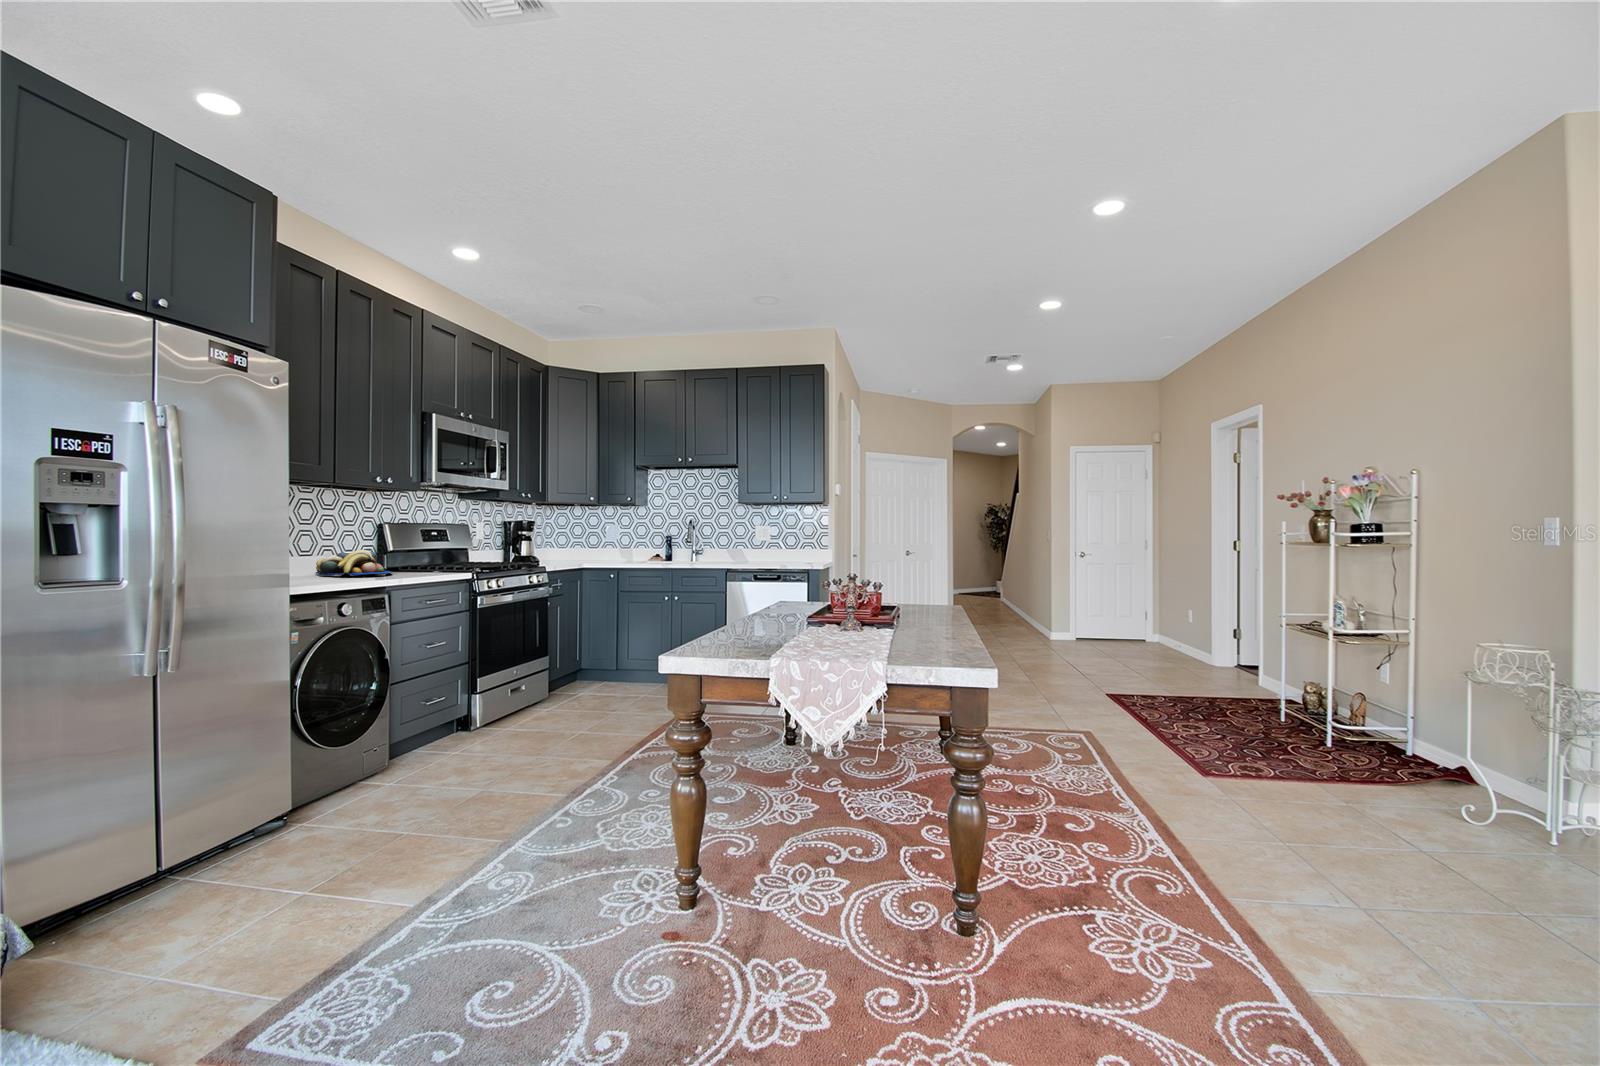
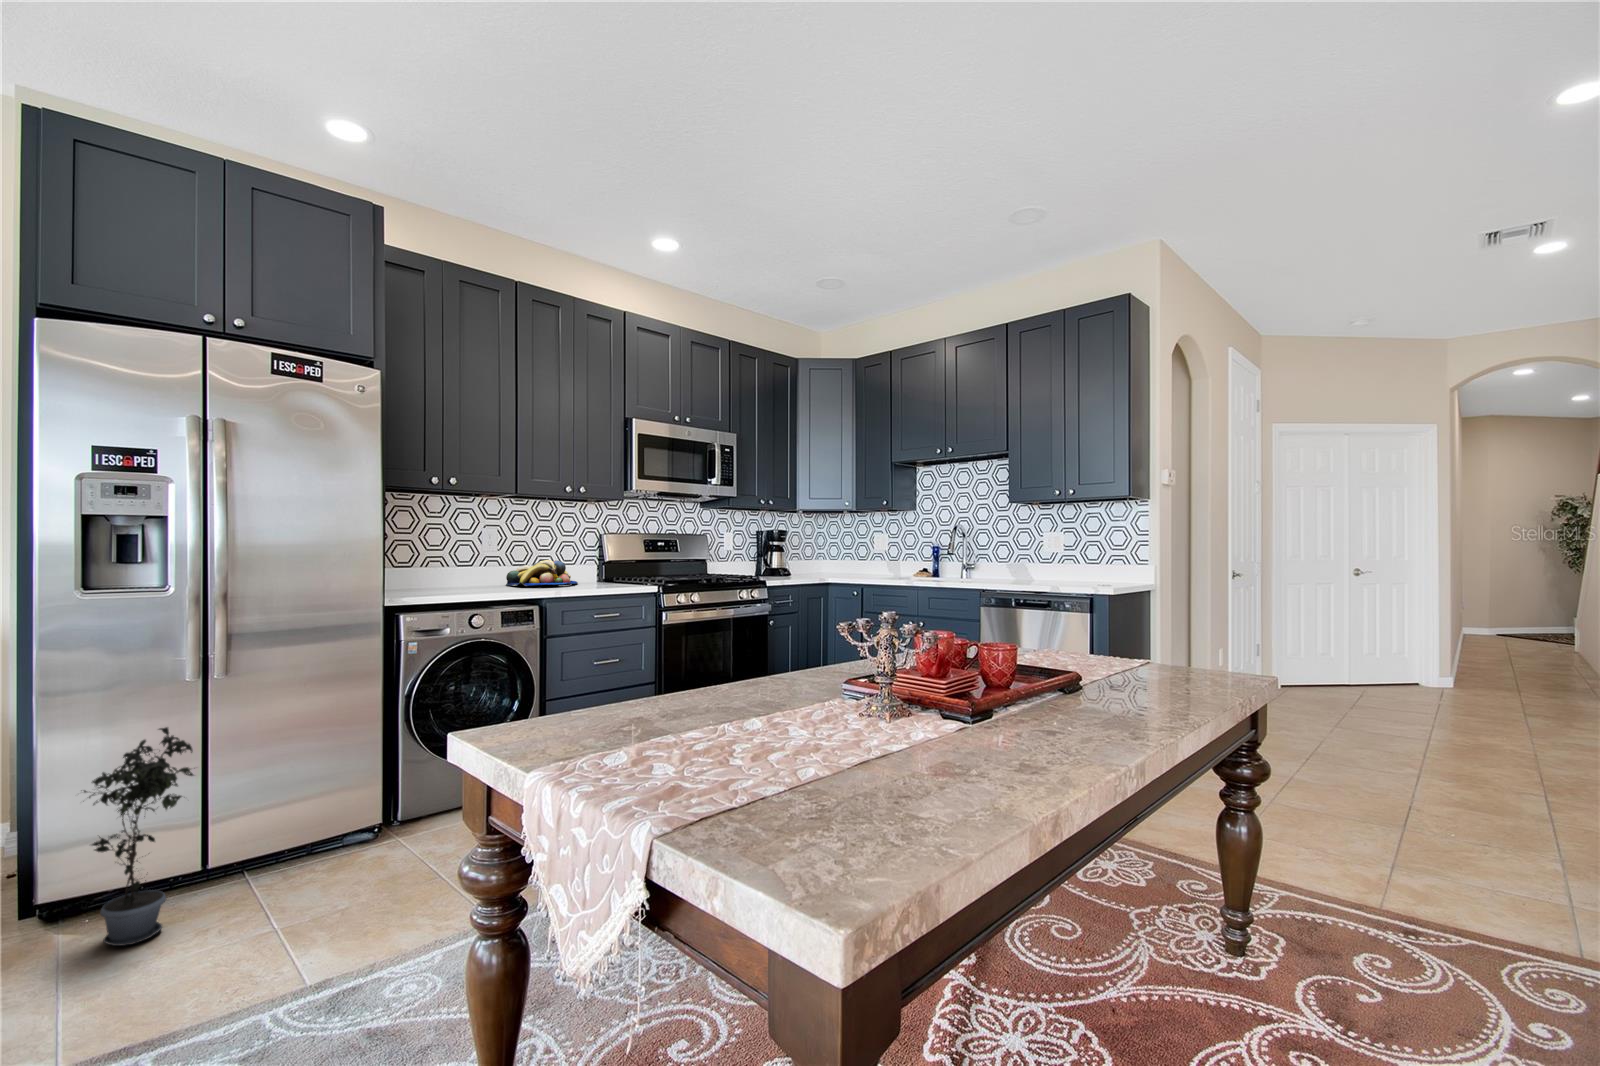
potted plant: none [101,718,234,936] -> present [84,727,193,946]

